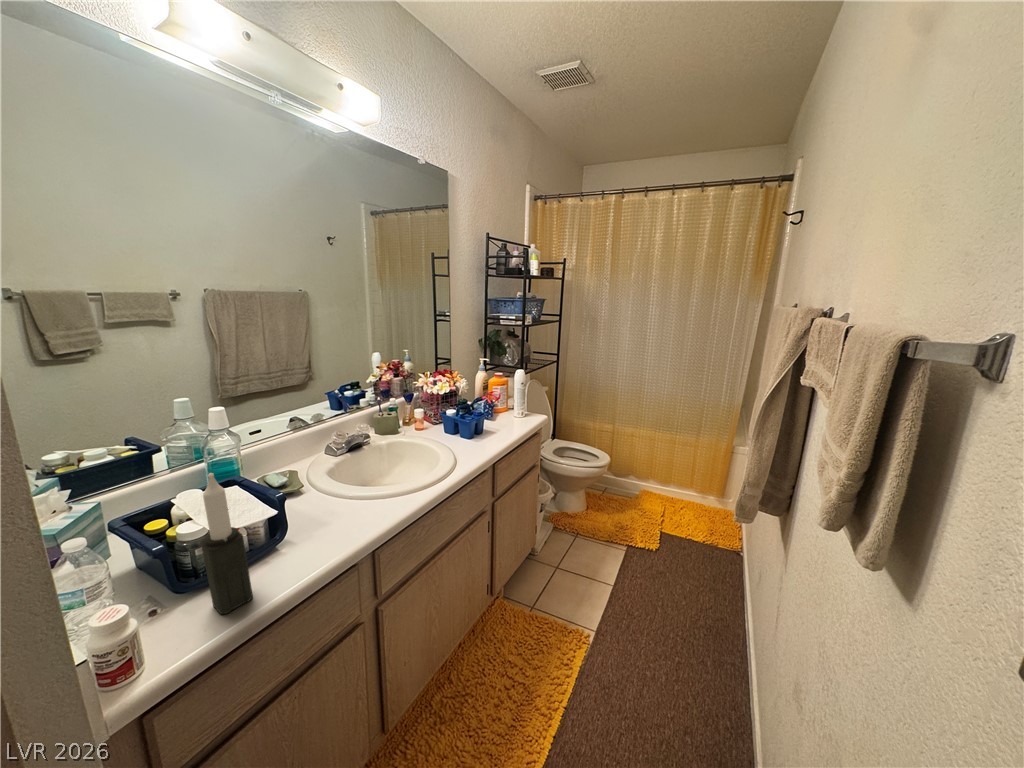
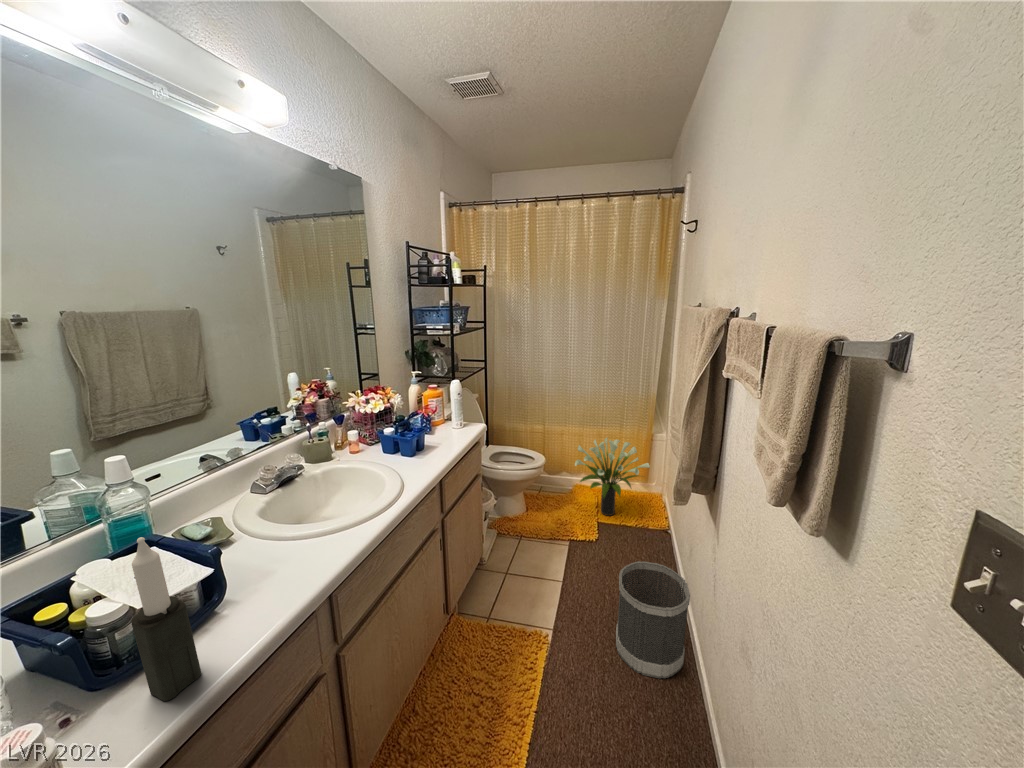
potted plant: none [639,444,724,527] -> present [575,438,650,516]
wastebasket: none [661,578,751,710] -> present [616,561,690,679]

